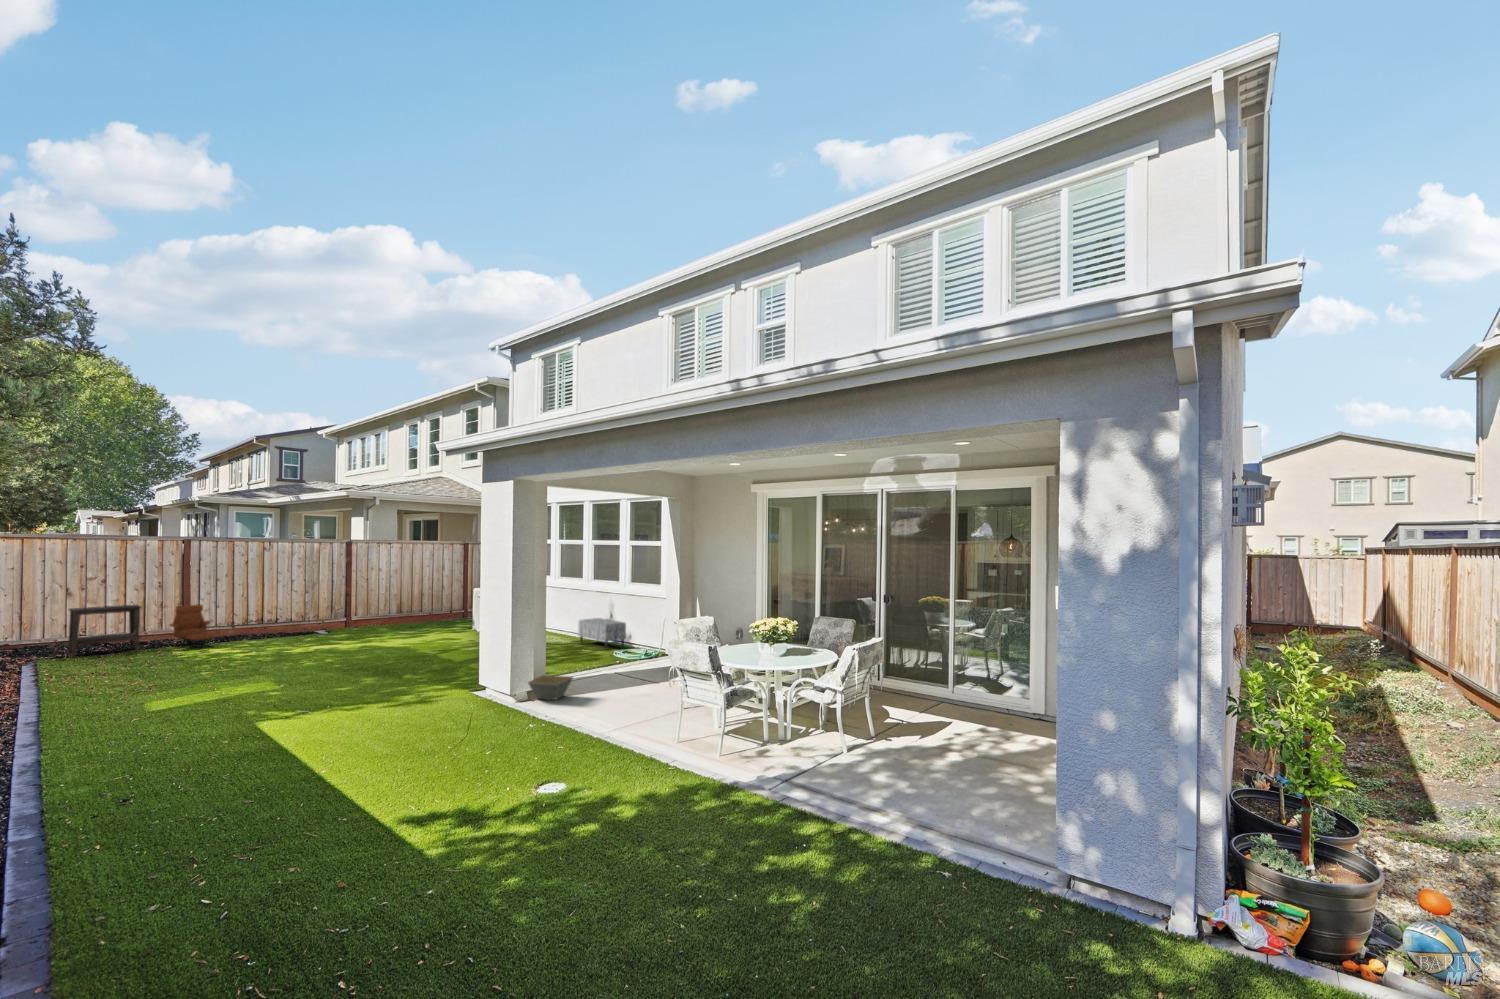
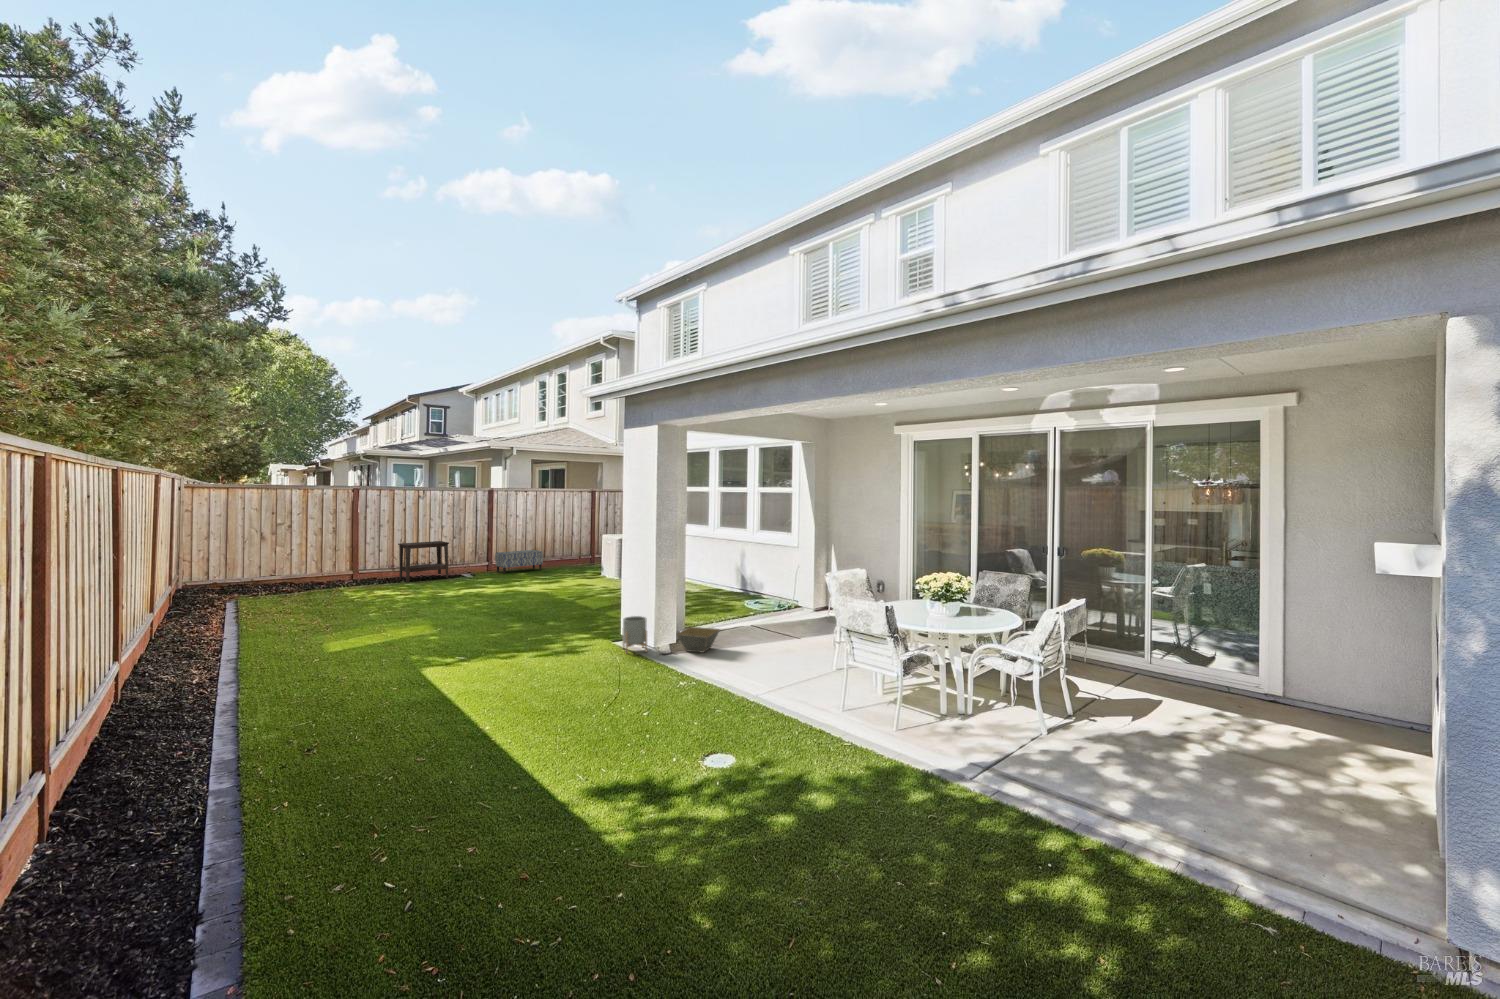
side table: present [68,605,141,658] -> present [398,541,449,582]
lounge chair: present [170,605,214,648] -> none [343,548,381,589]
bench: present [578,618,626,649] -> present [495,550,543,574]
planter: none [473,666,498,704] -> present [623,616,647,653]

